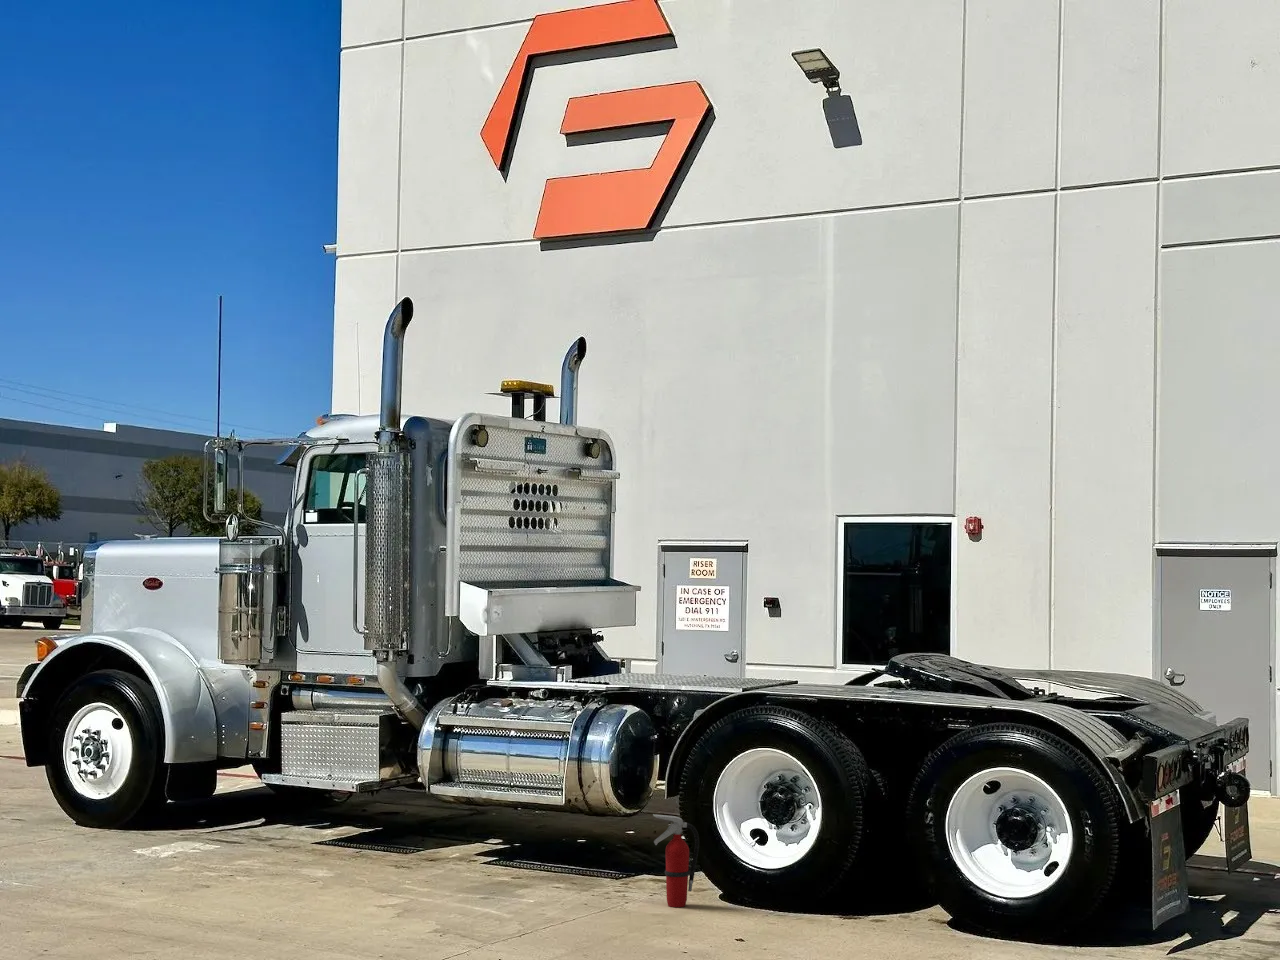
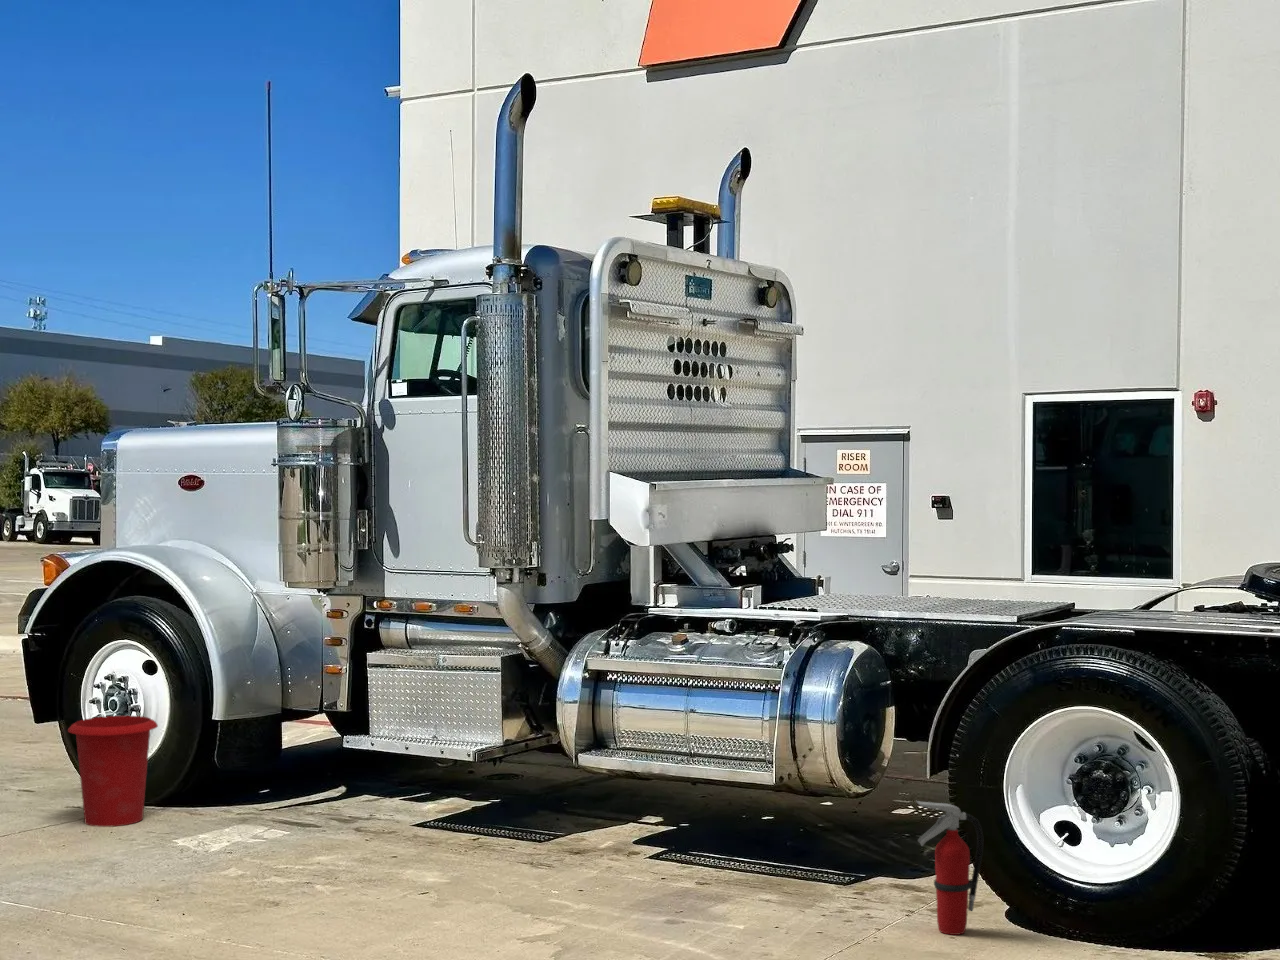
waste bin: none [54,761,123,843] -> present [68,716,158,827]

